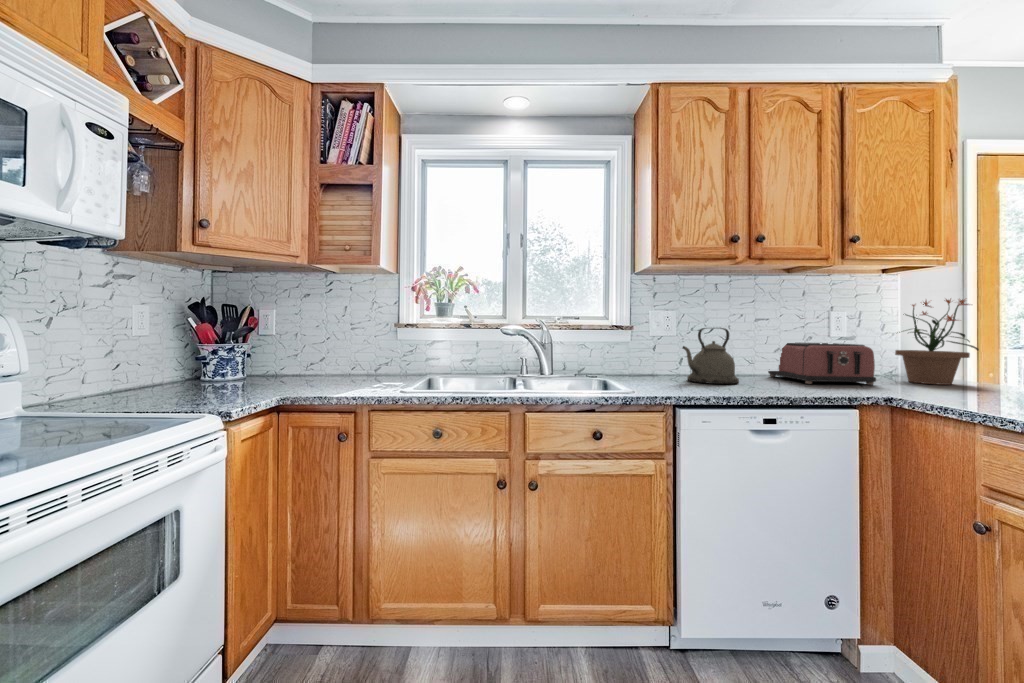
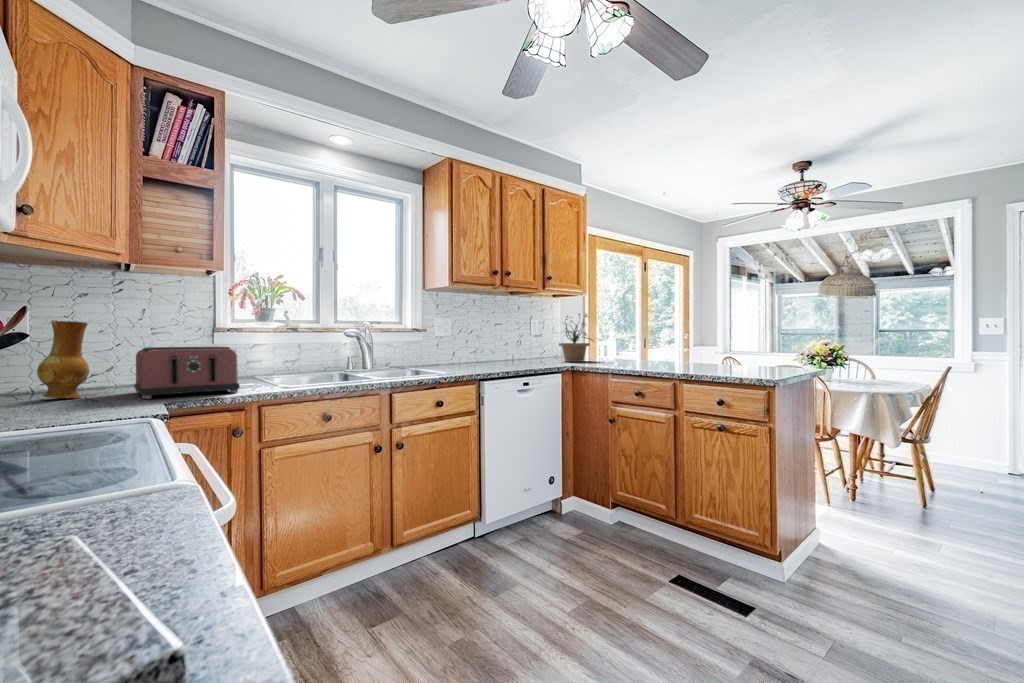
ceramic jug: none [243,318,280,384] -> present [37,320,89,398]
kettle: present [683,328,739,384] -> none [460,330,493,368]
toaster: present [768,342,876,385] -> present [134,346,240,399]

